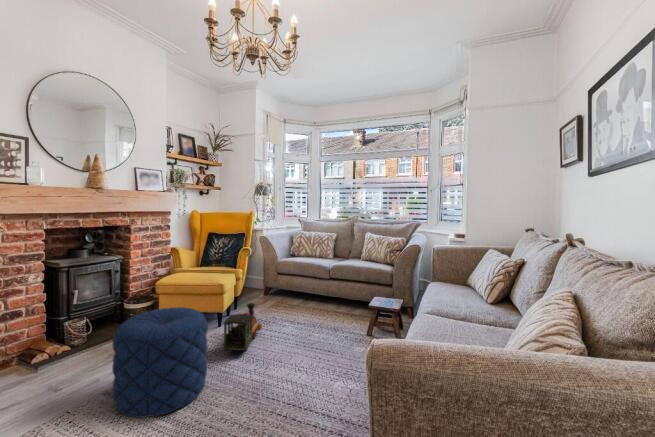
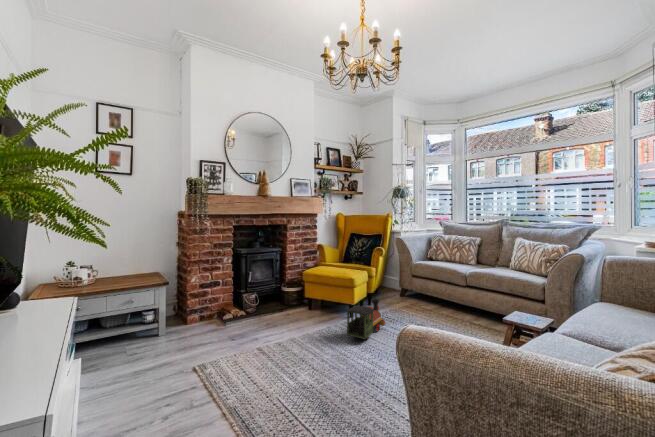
pouf: present [112,307,208,418] -> none [262,290,328,371]

